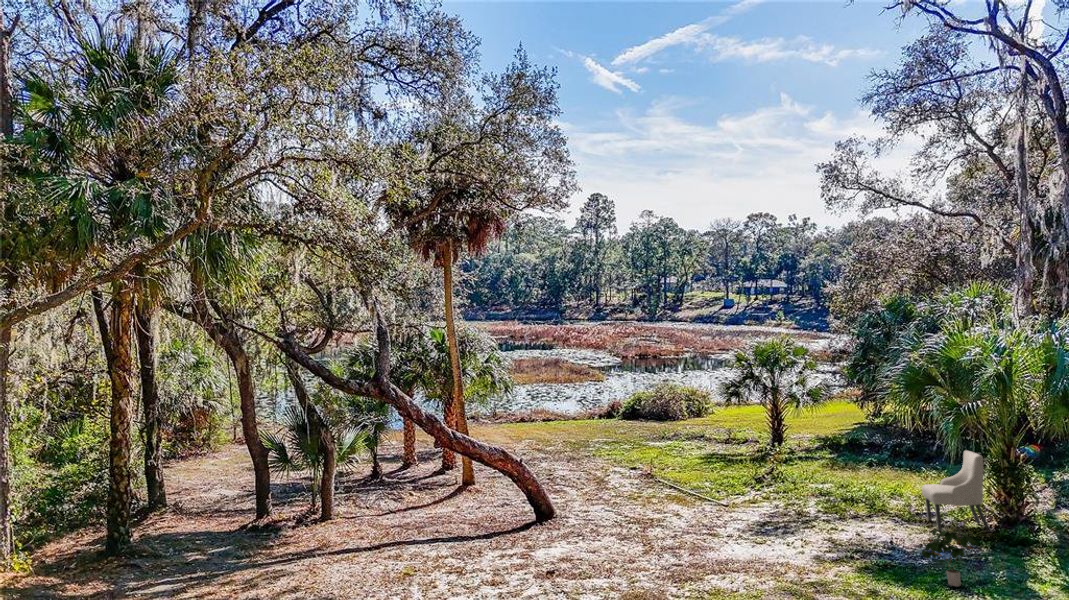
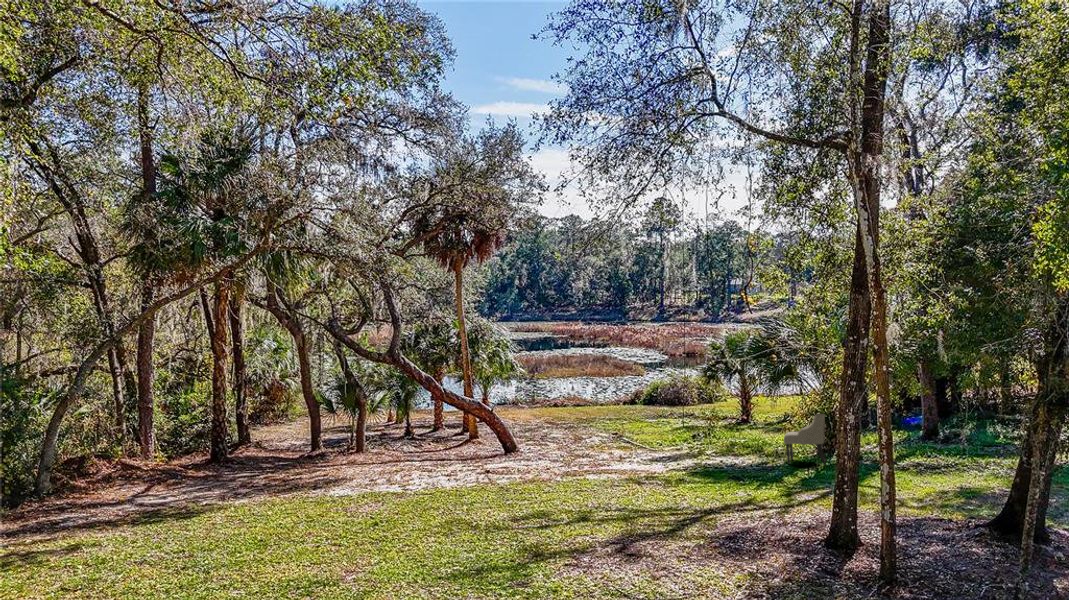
potted plant: present [921,529,978,587] -> none [729,447,763,484]

